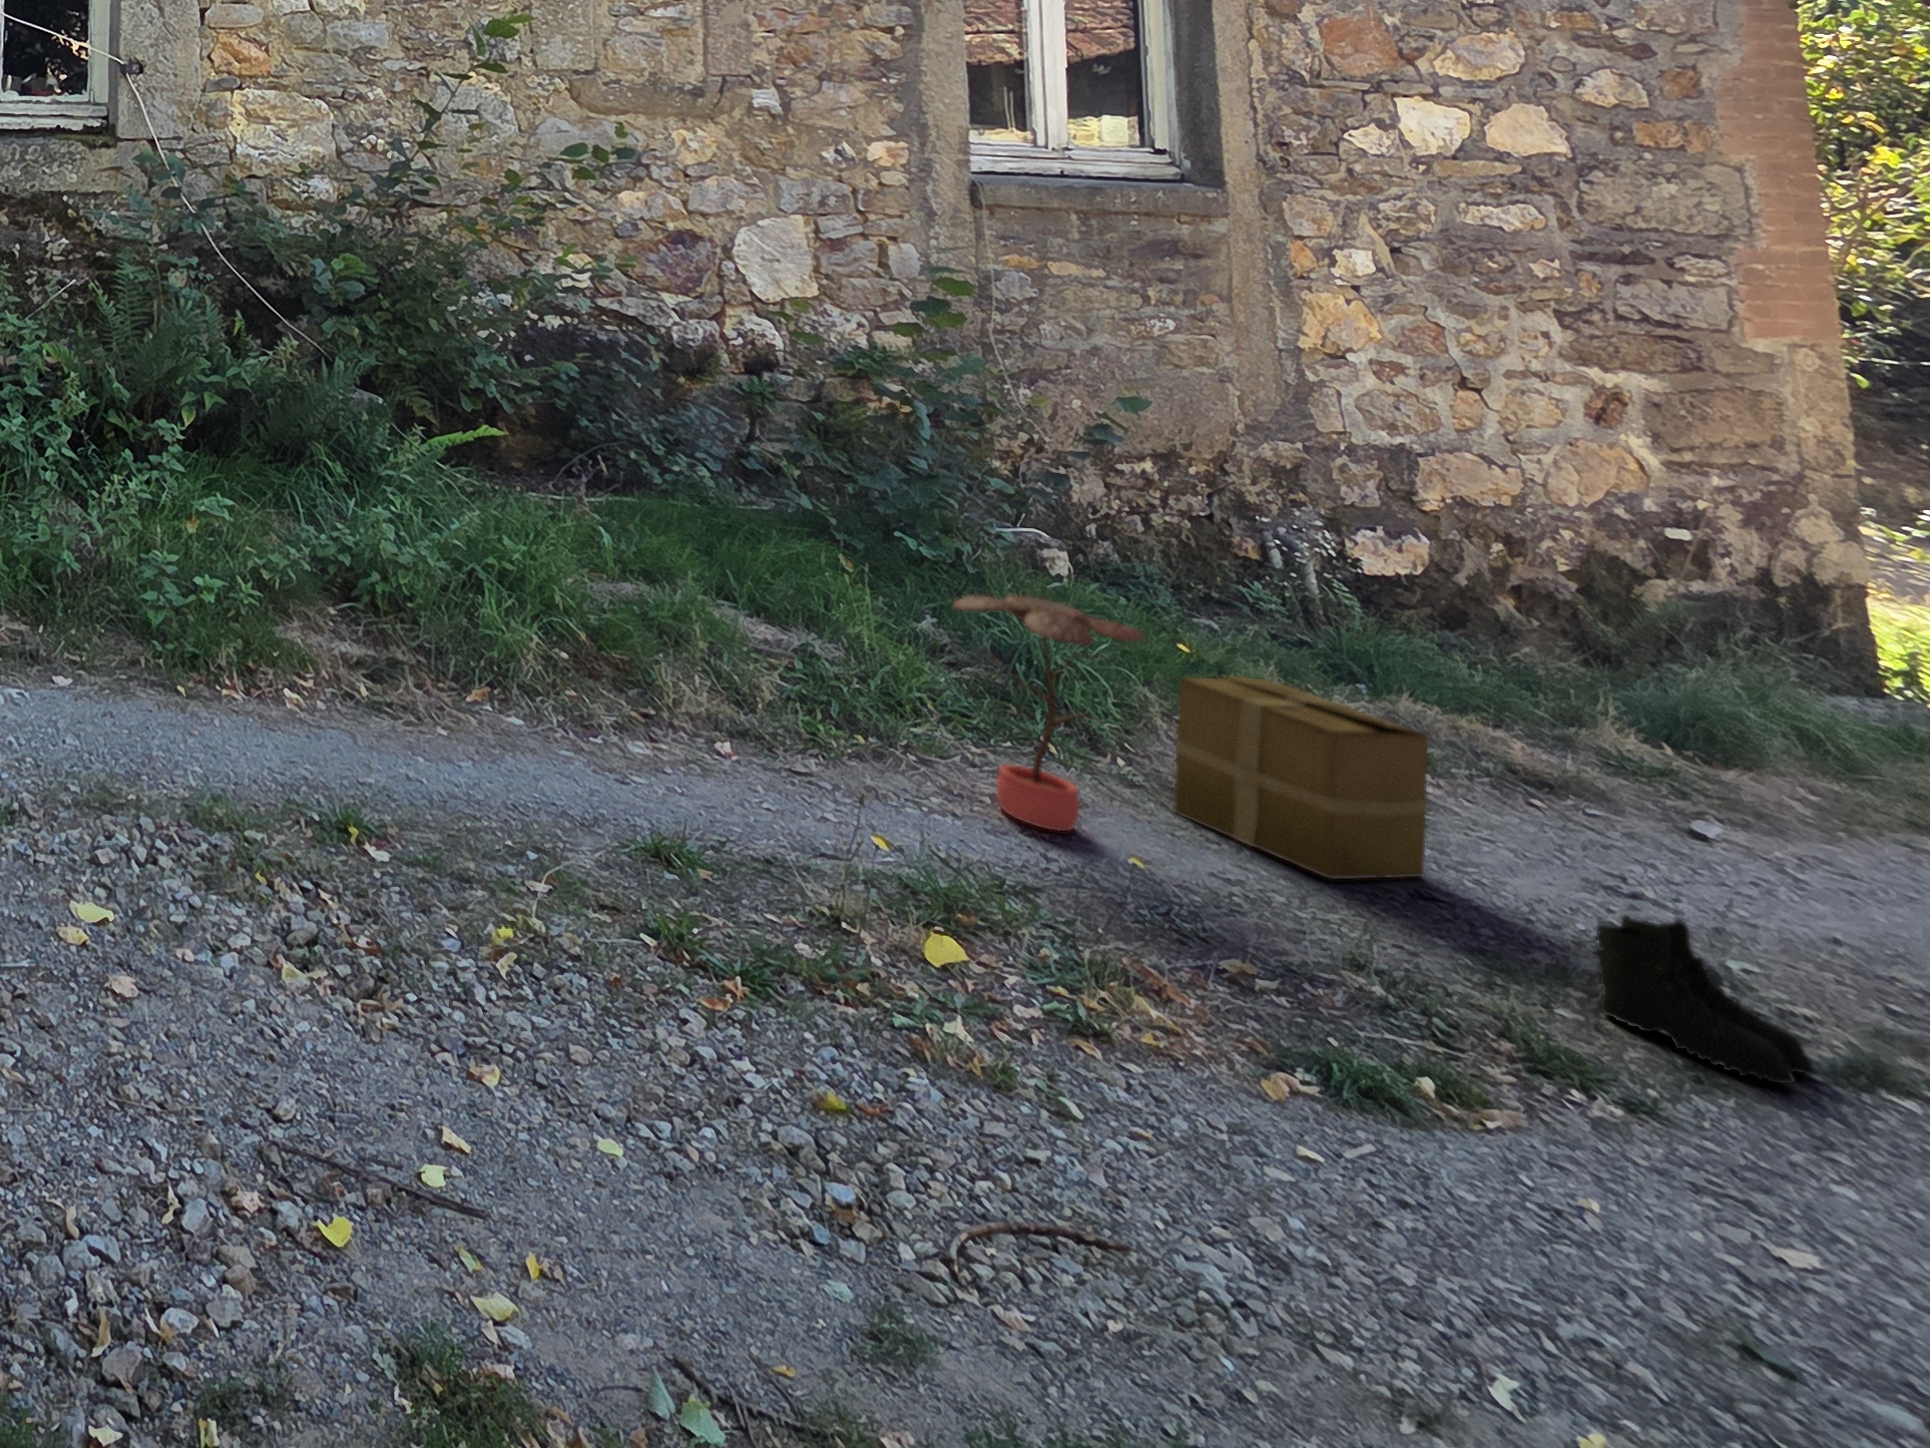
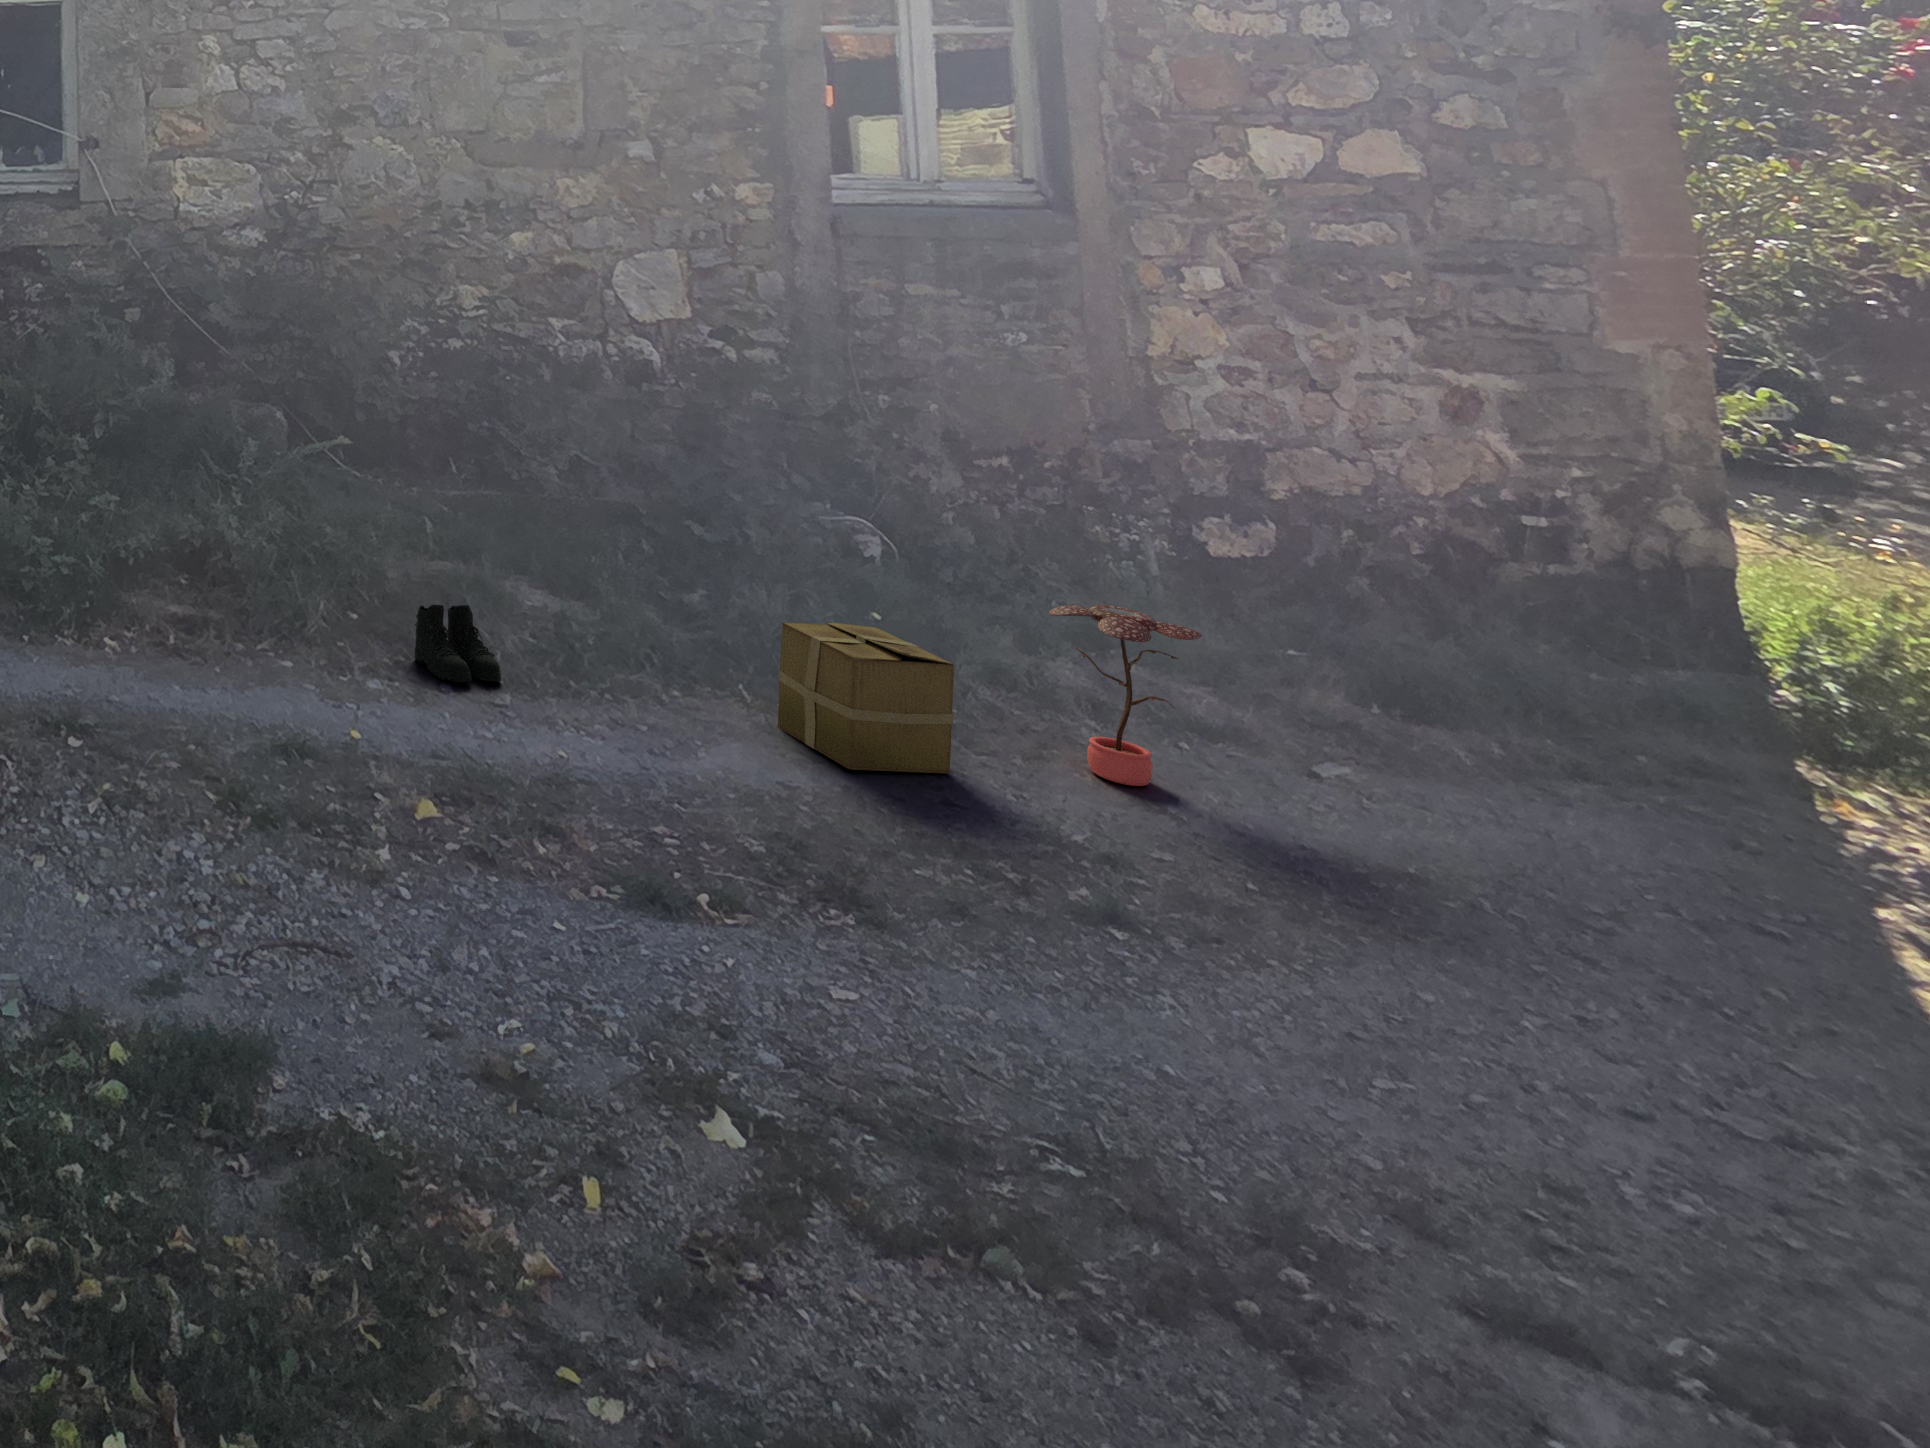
potted plant: present [954,596,1144,831] -> present [1049,605,1202,786]
boots: present [1591,915,1815,1084] -> present [415,605,501,682]

